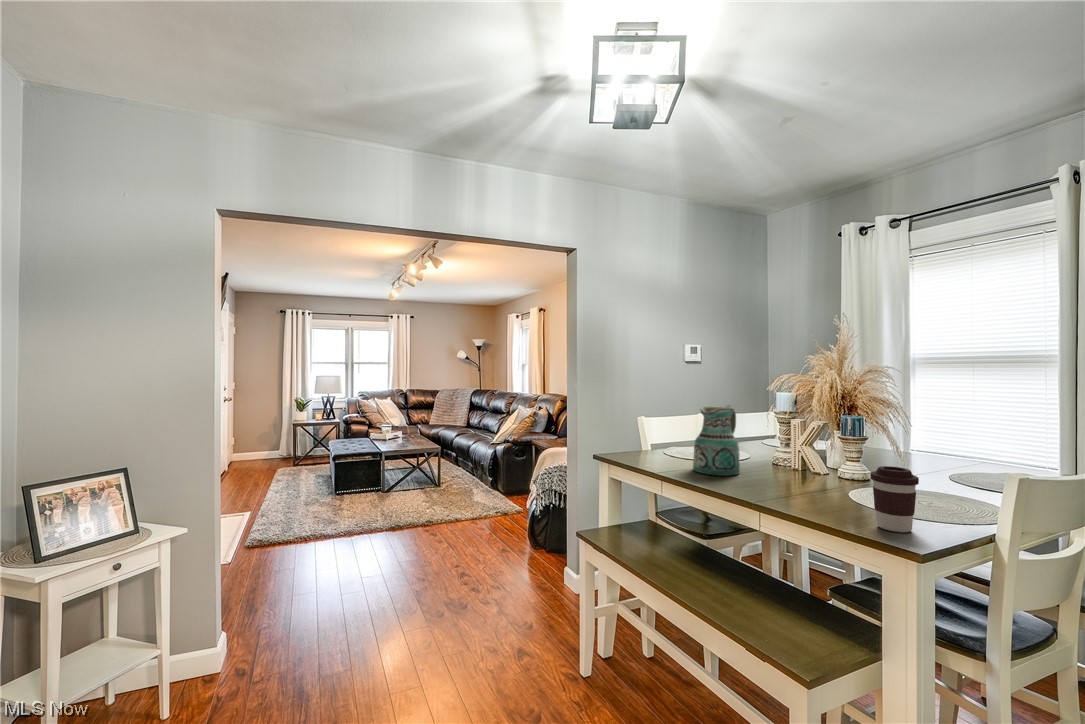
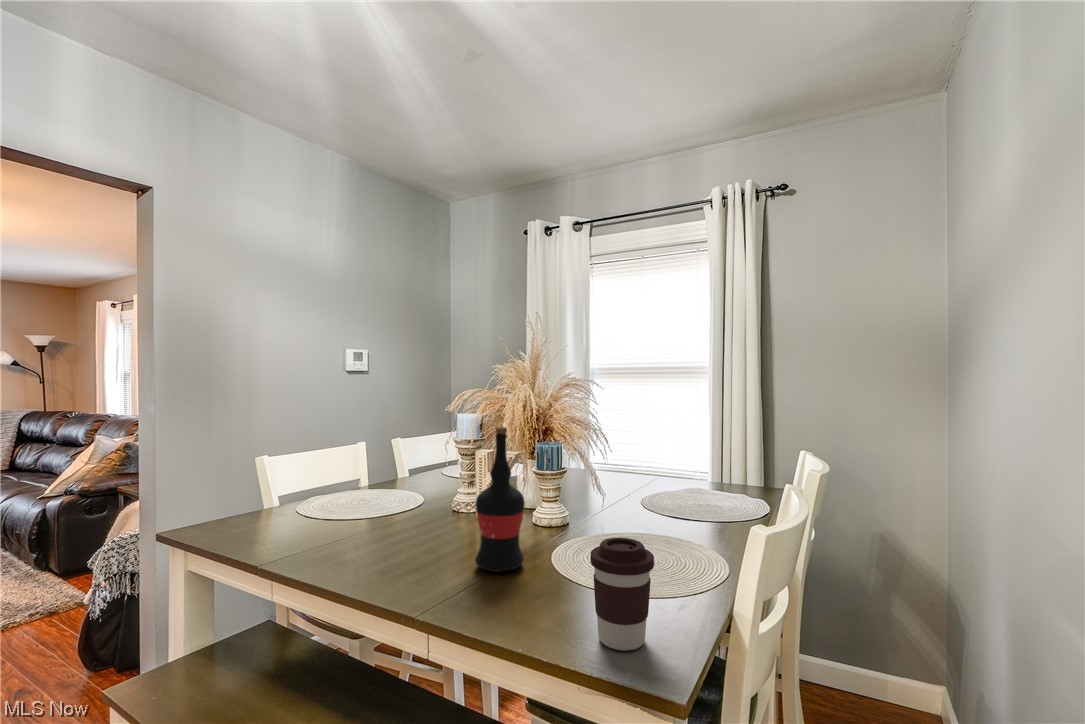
wine bottle: none [792,399,829,492] -> present [475,427,525,572]
ceramic pitcher: present [693,405,740,476] -> none [328,436,403,556]

